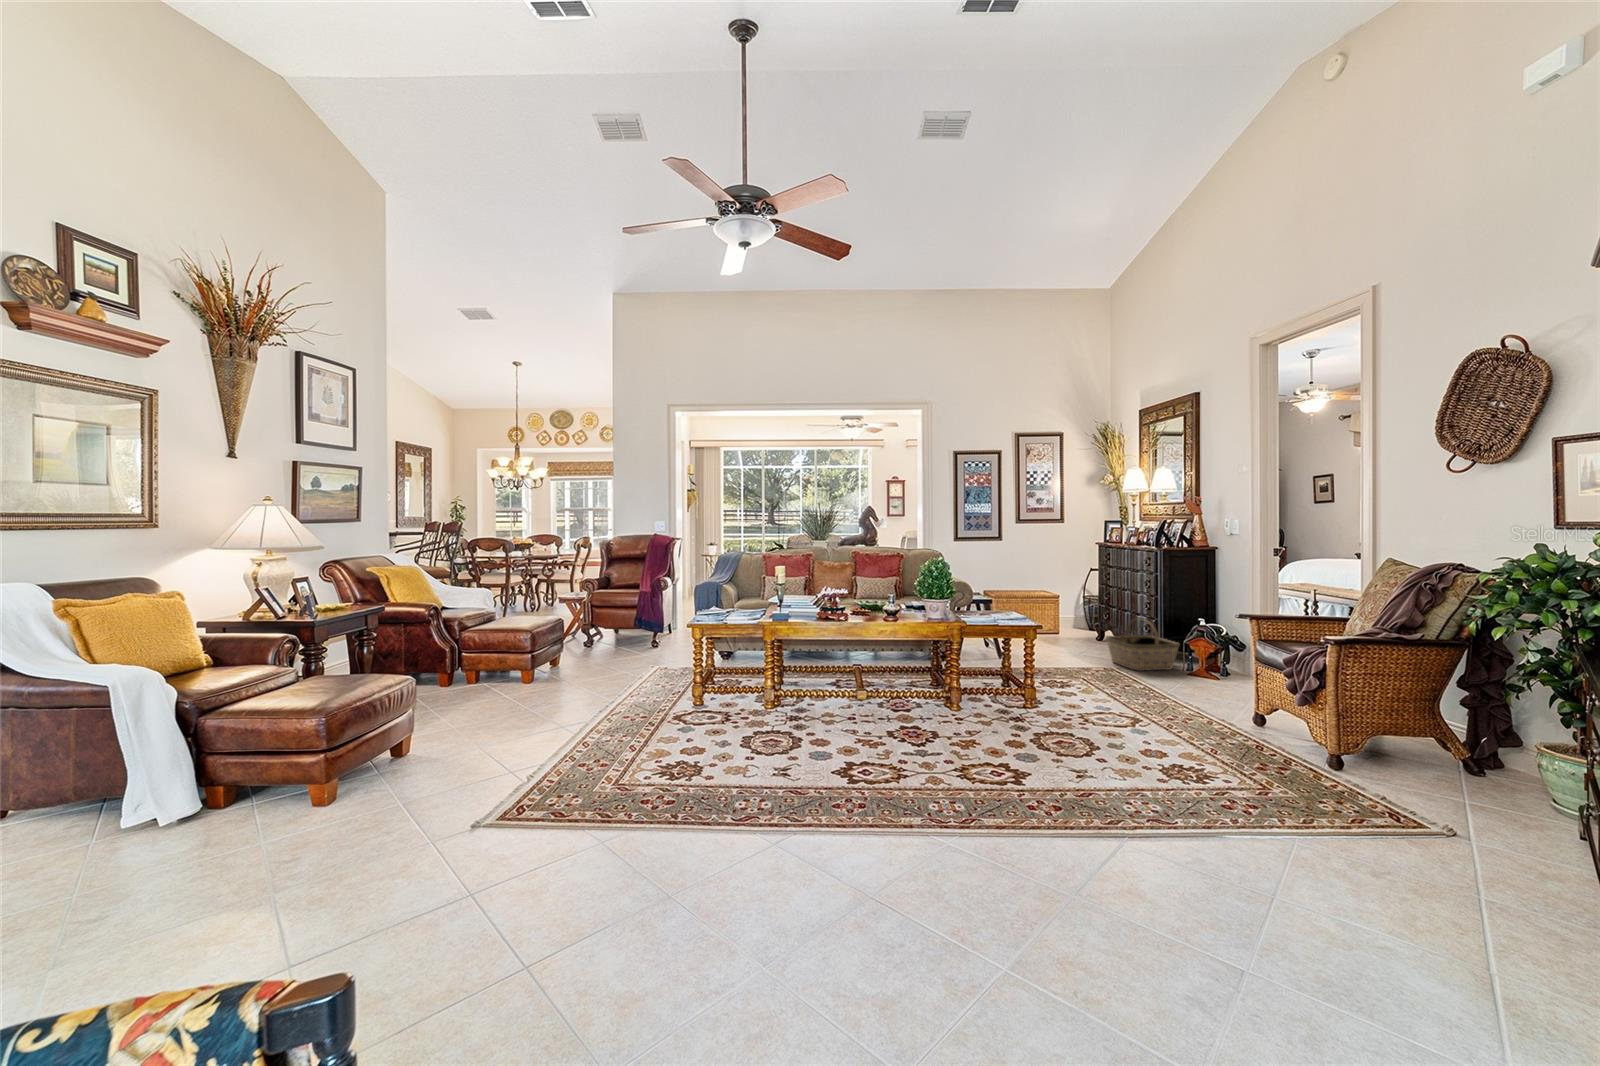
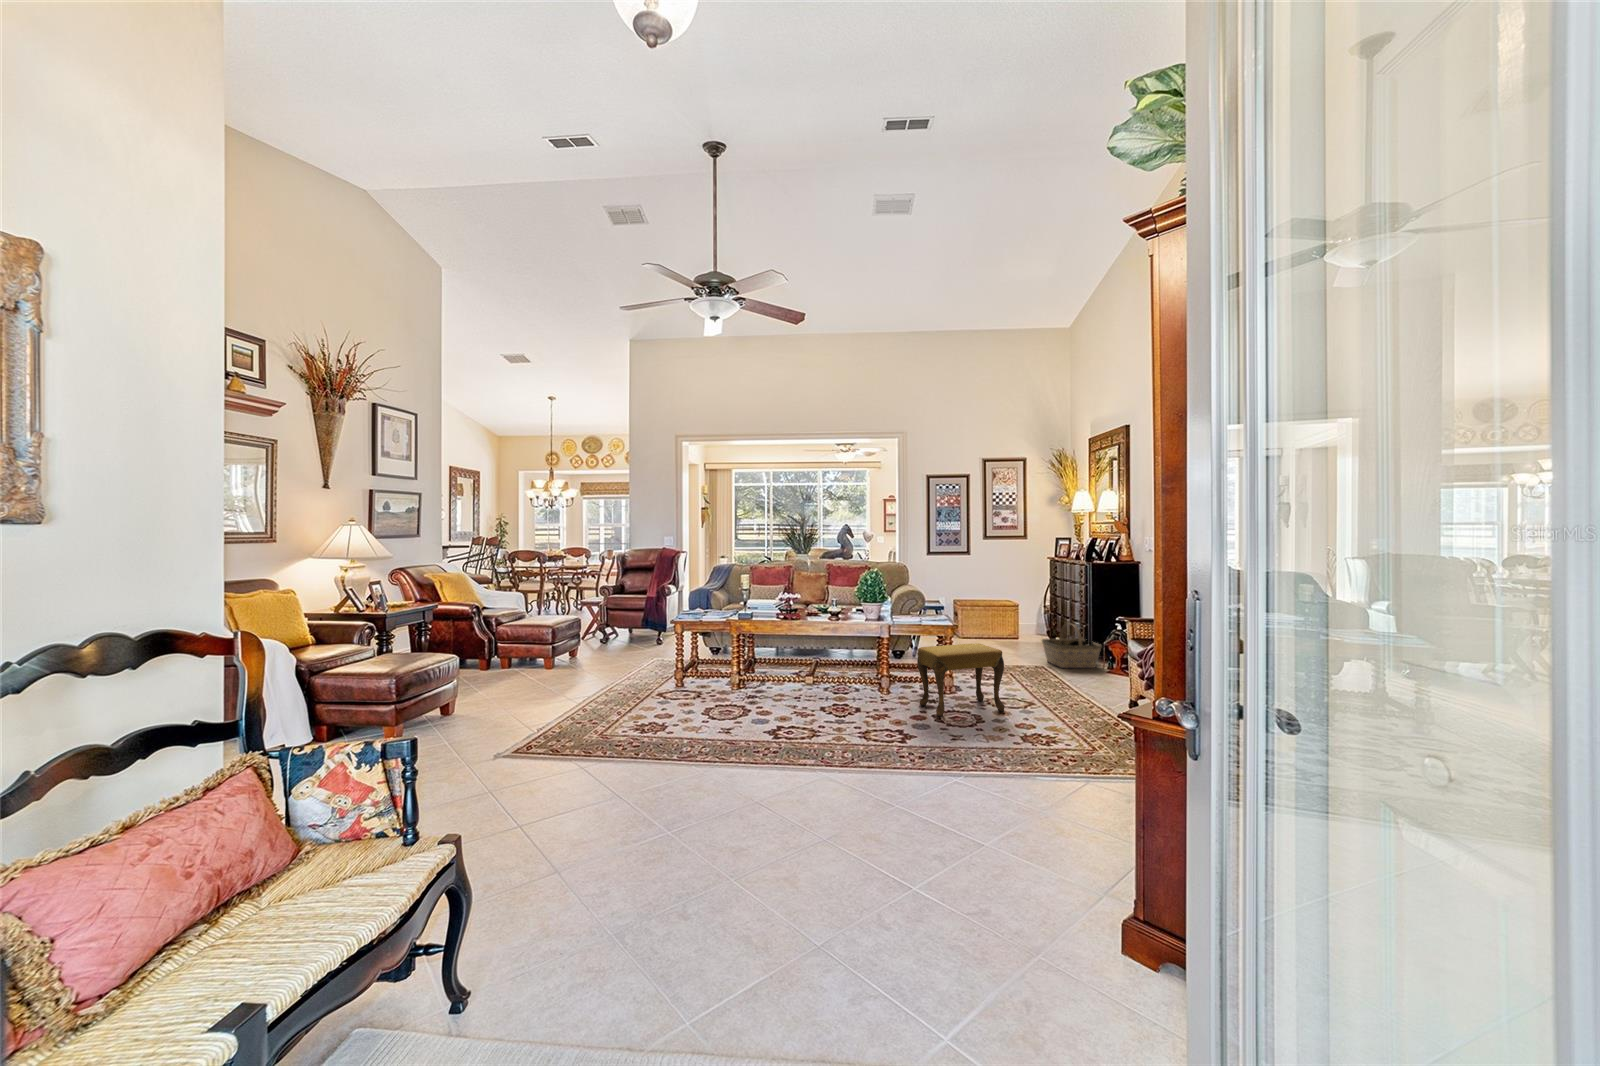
footstool: none [1004,648,1115,743] -> present [917,643,1004,716]

